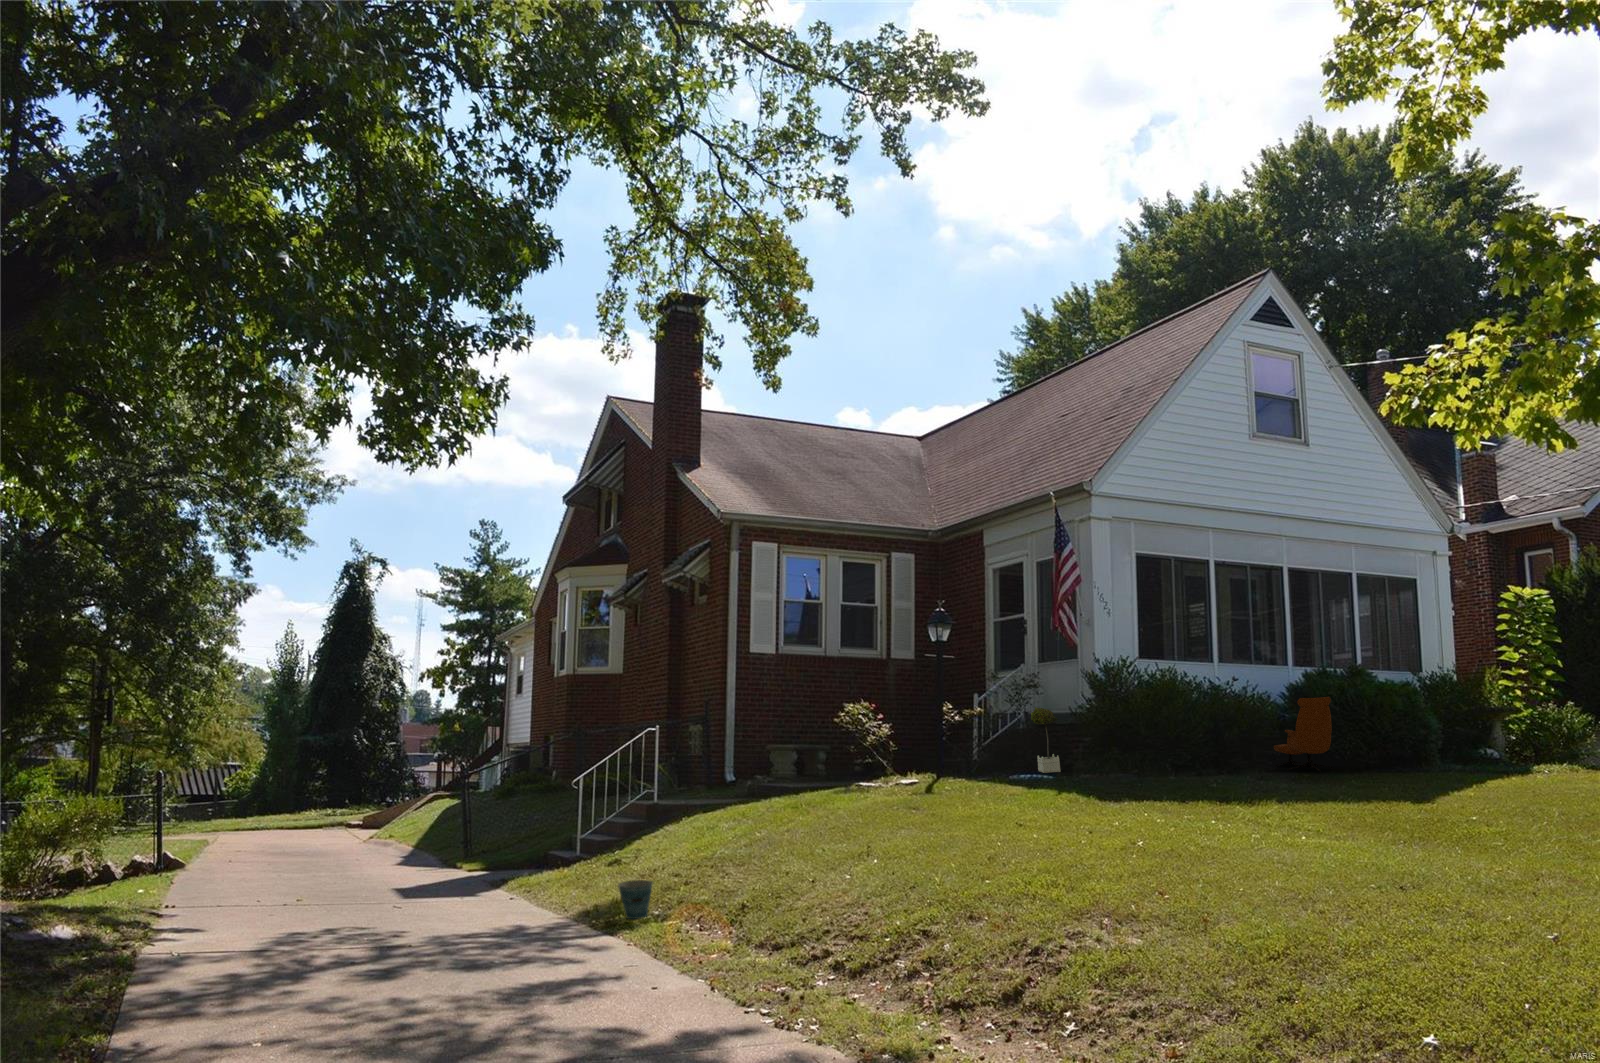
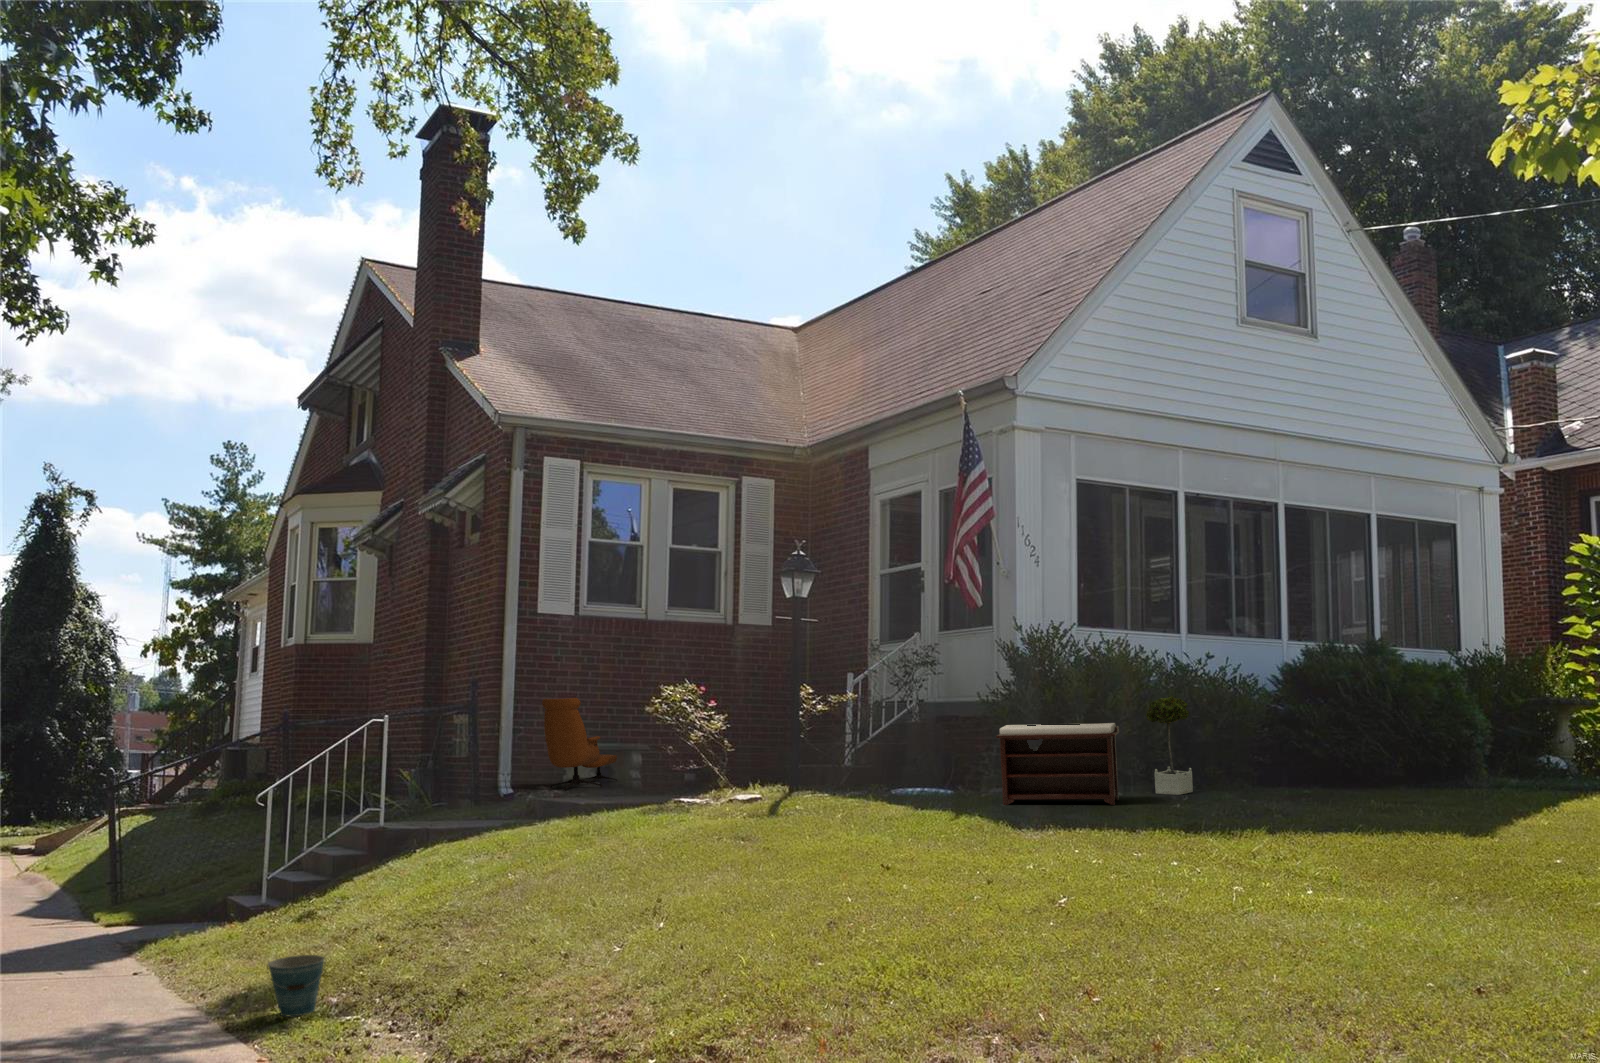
lounge chair: present [1274,697,1333,772] -> present [542,698,617,791]
potted tree: present [1031,707,1061,773] -> present [1146,696,1193,795]
bench: none [1081,727,1170,785] -> present [996,723,1119,805]

